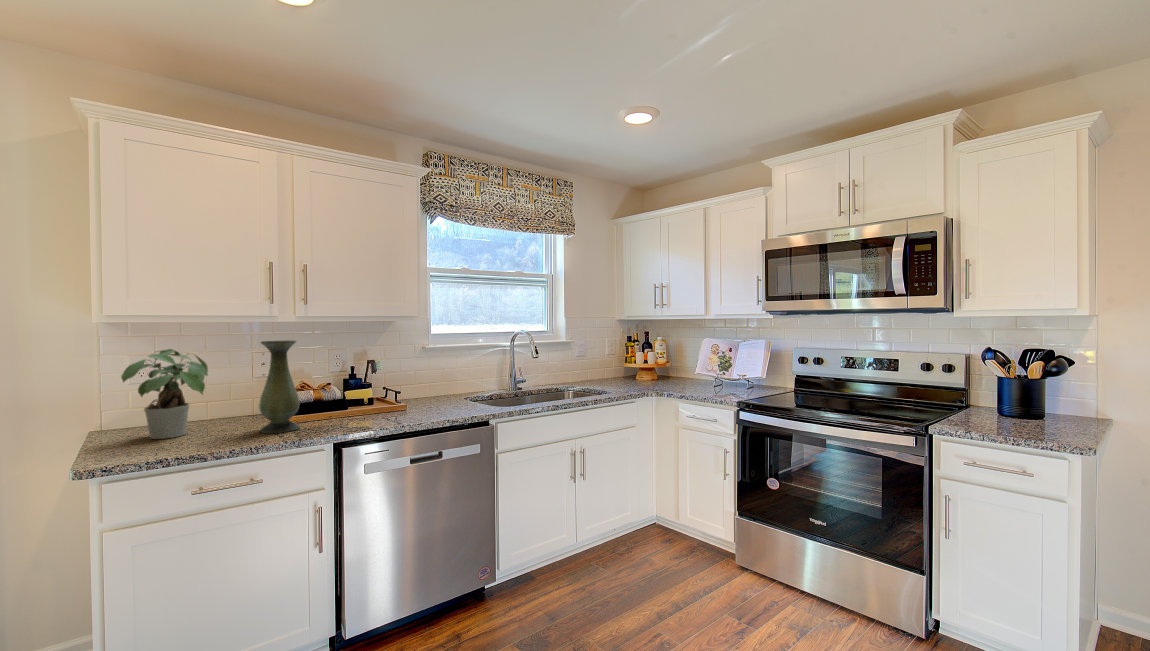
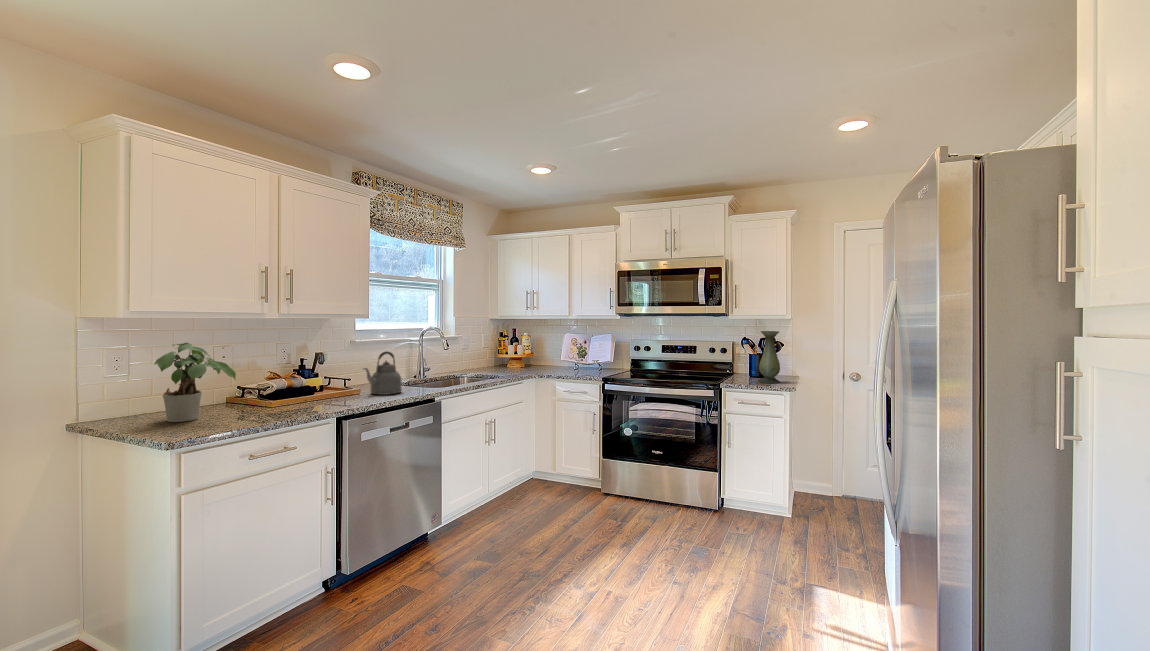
vase: present [259,341,300,433] -> present [759,331,780,383]
kettle: none [397,360,450,413] -> present [363,351,402,395]

